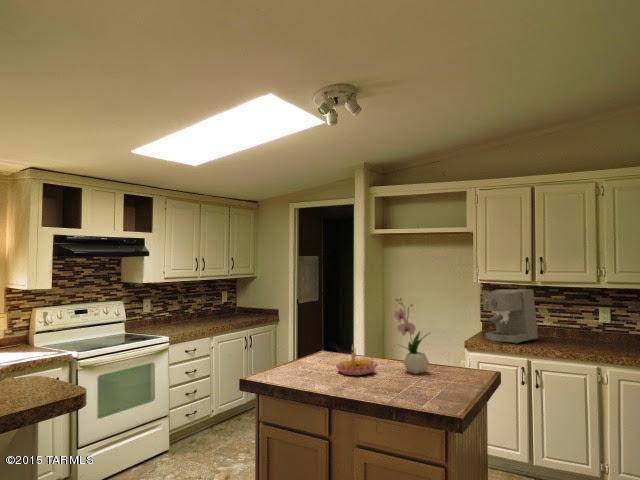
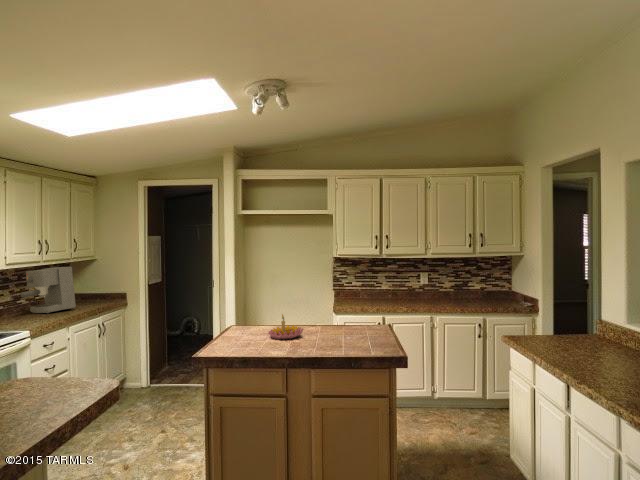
coffee maker: present [482,290,538,344] -> present [21,267,76,313]
flower arrangement: present [394,299,429,374] -> none [313,273,340,333]

